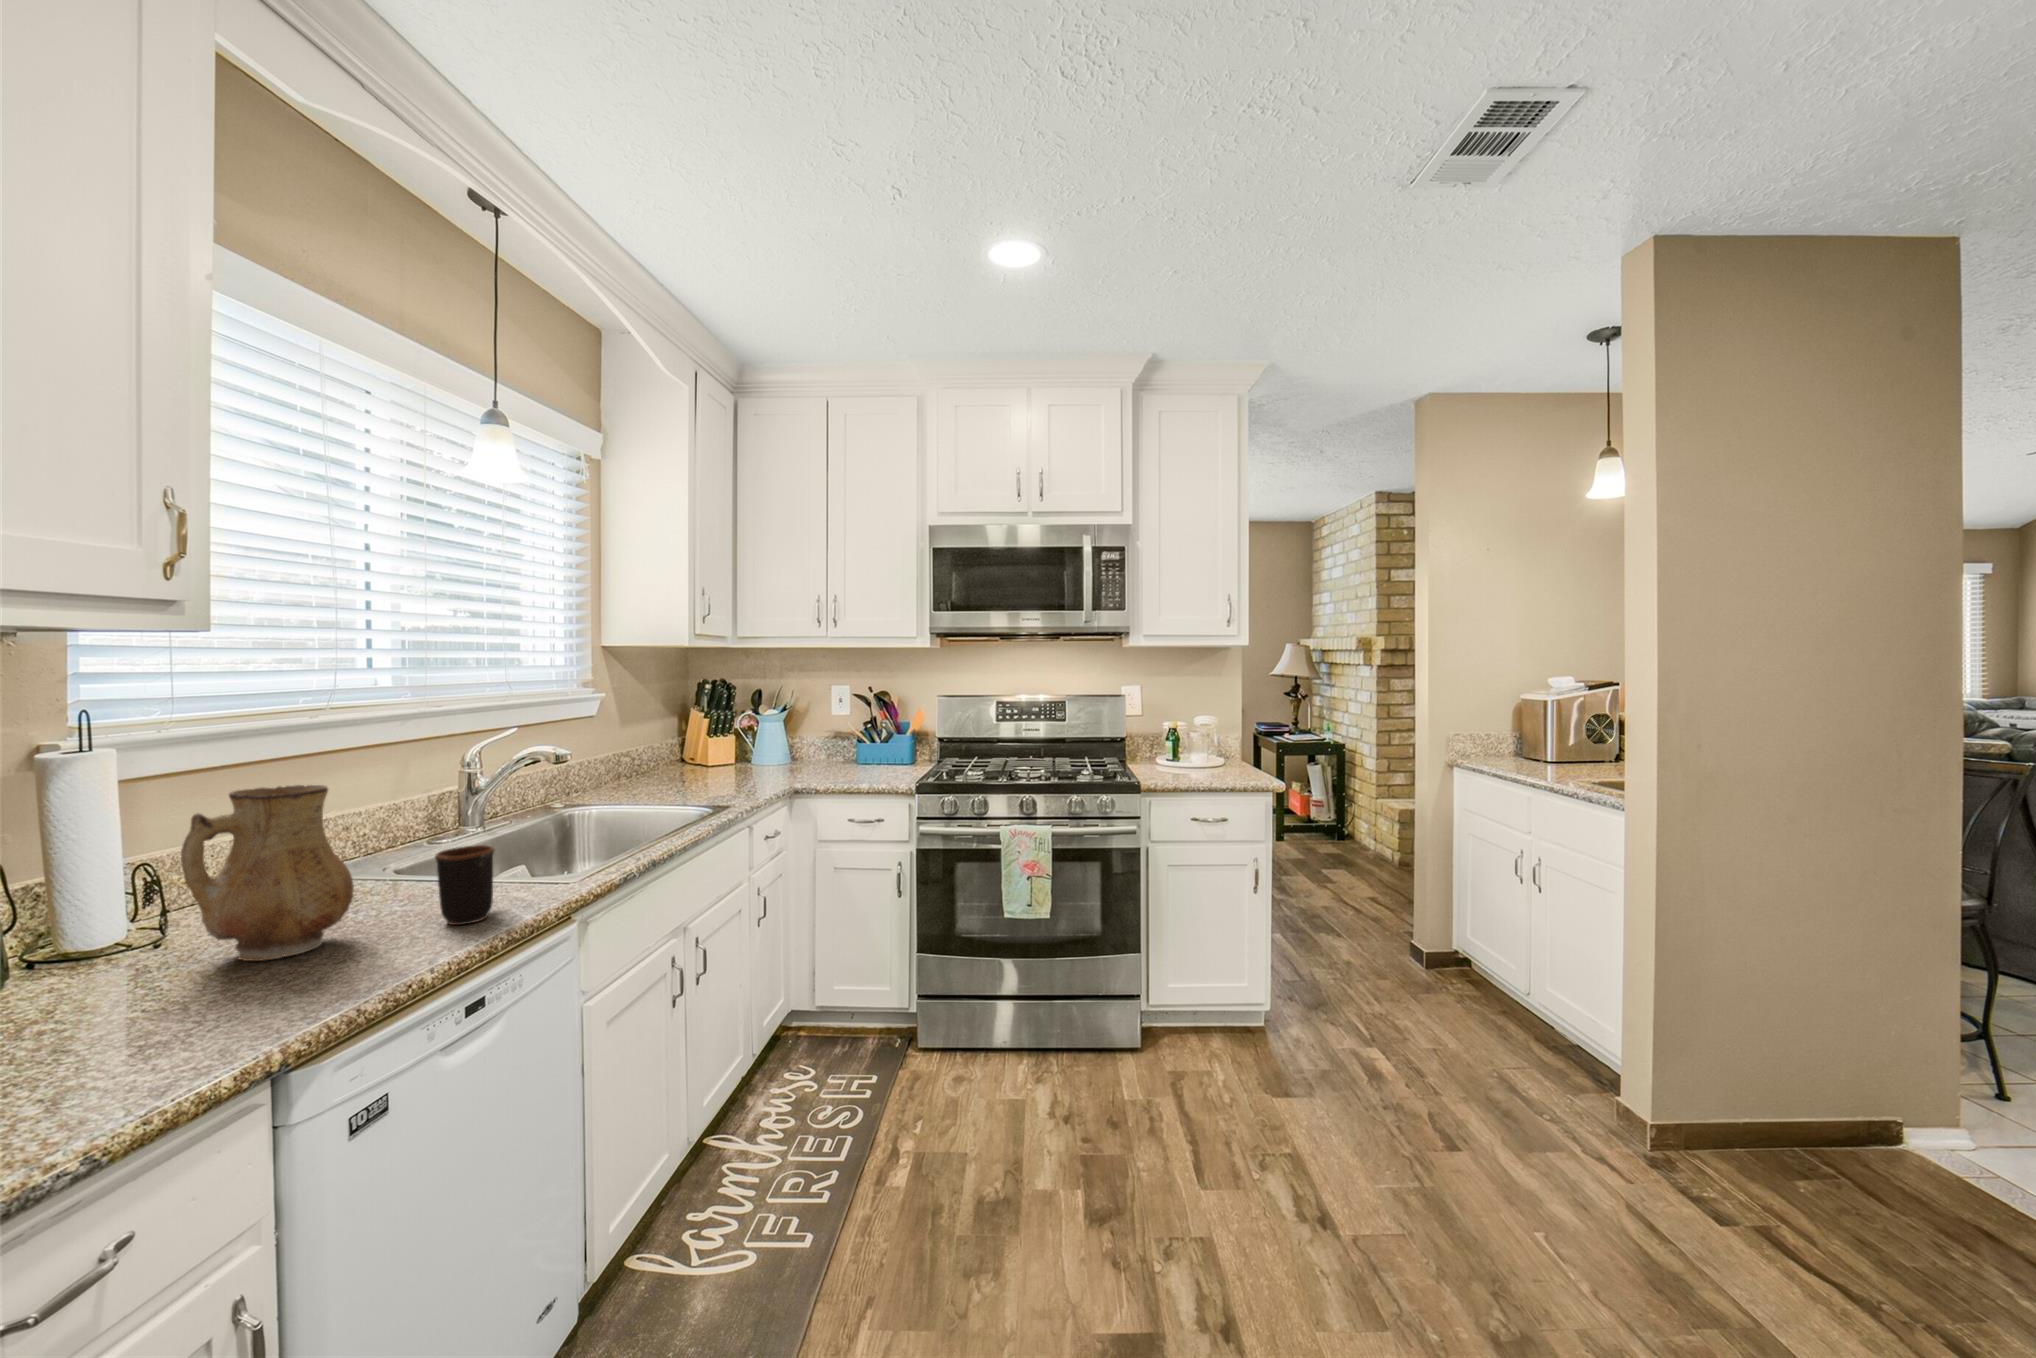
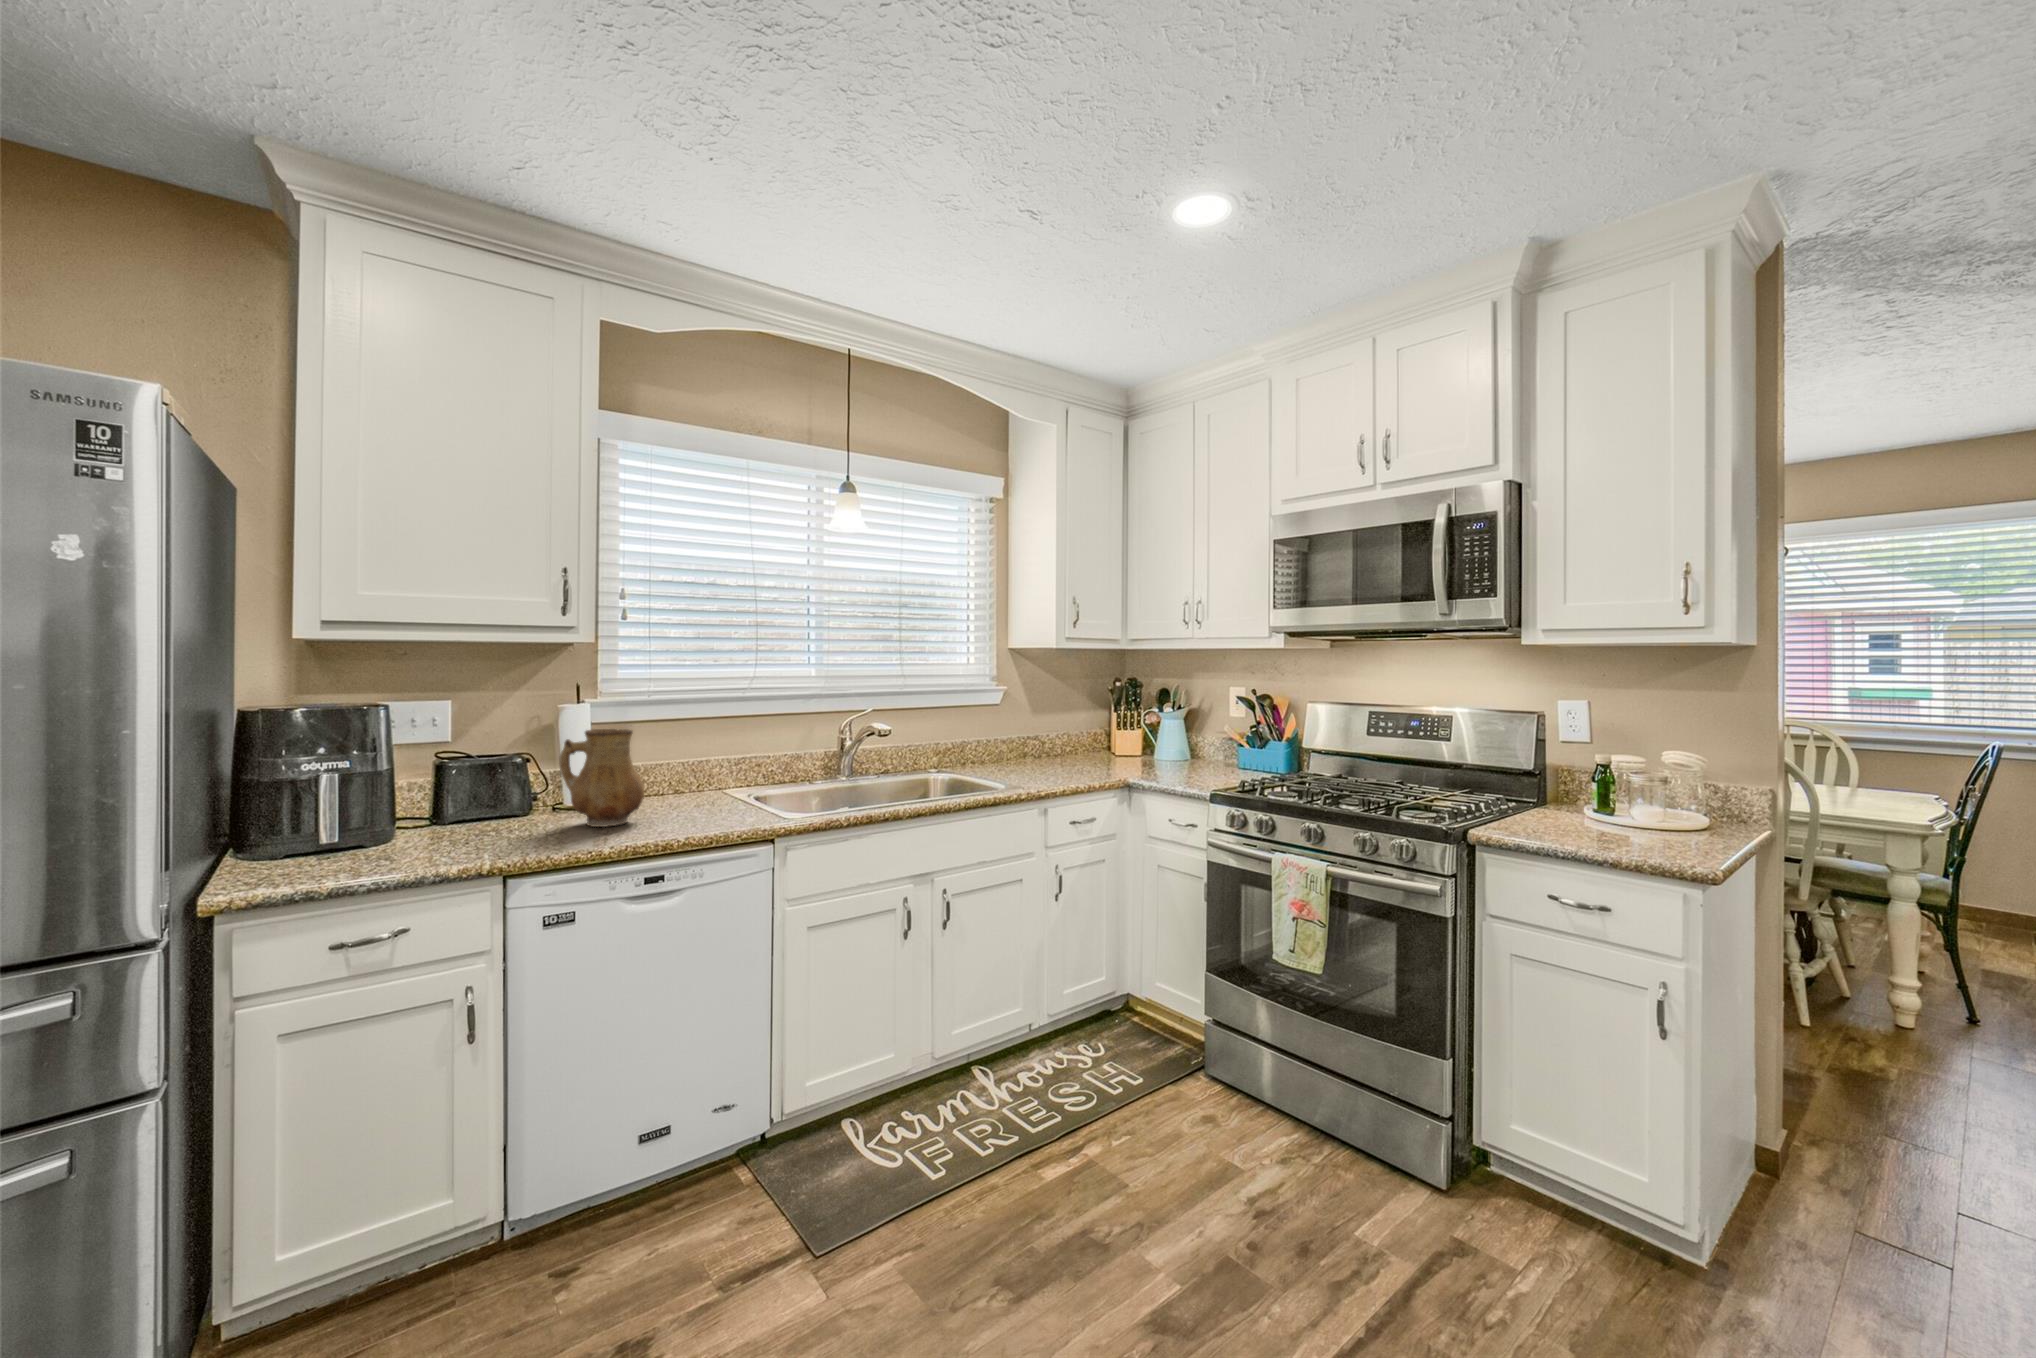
mug: present [435,845,494,925] -> none [670,780,718,830]

